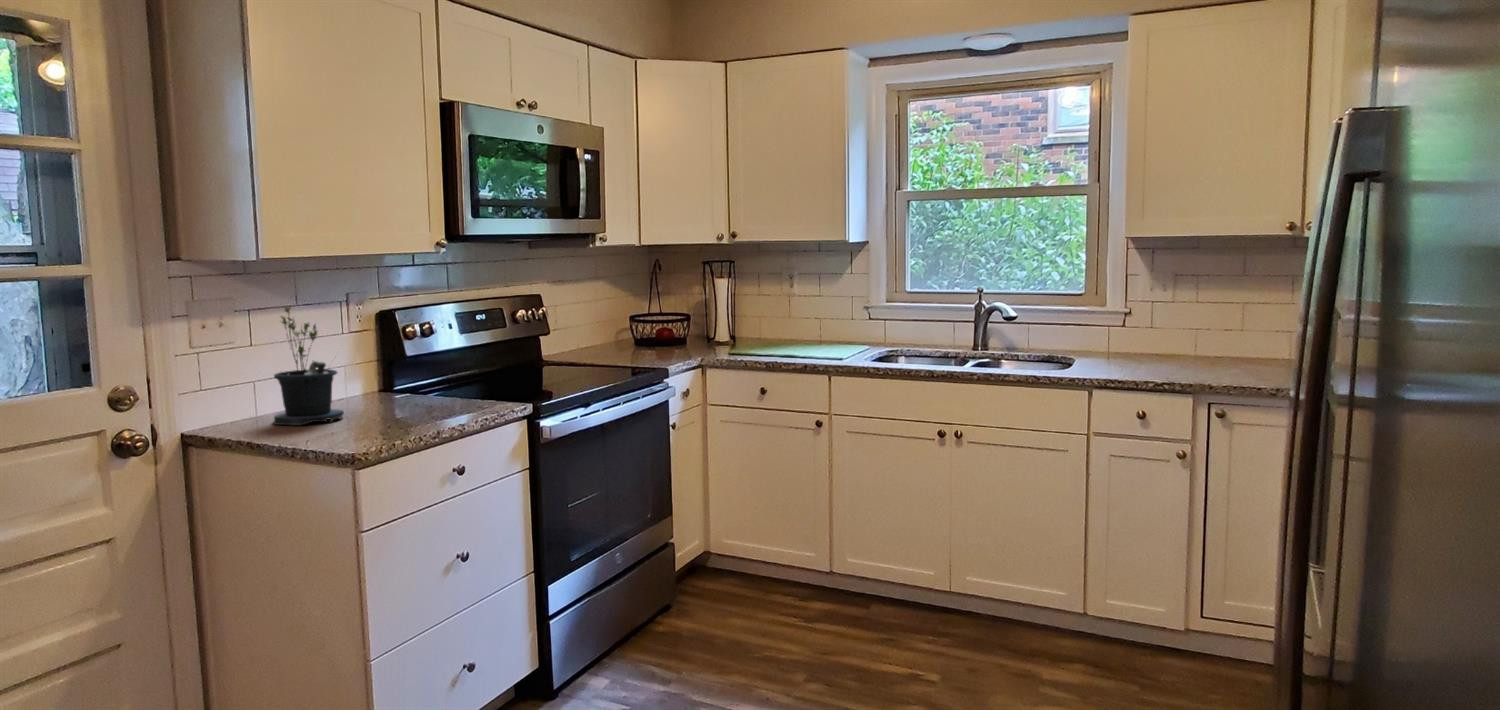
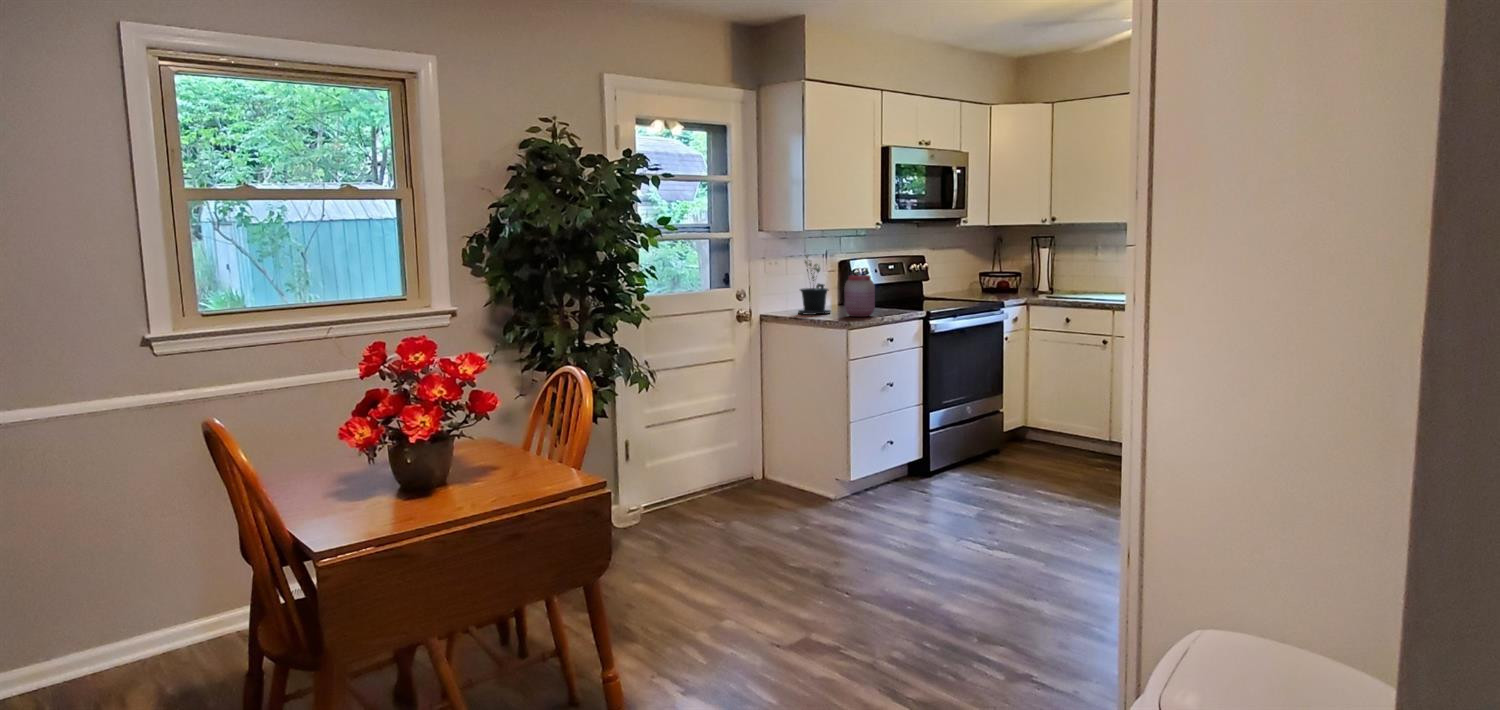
jar: none [359,345,425,430] -> present [844,275,875,317]

